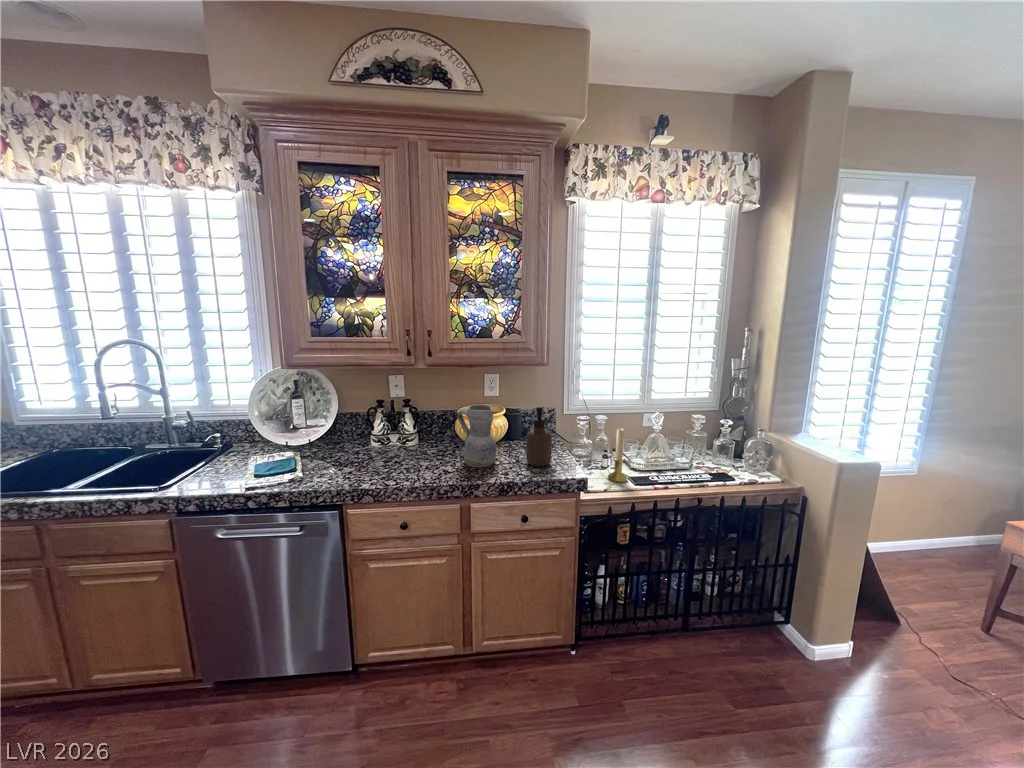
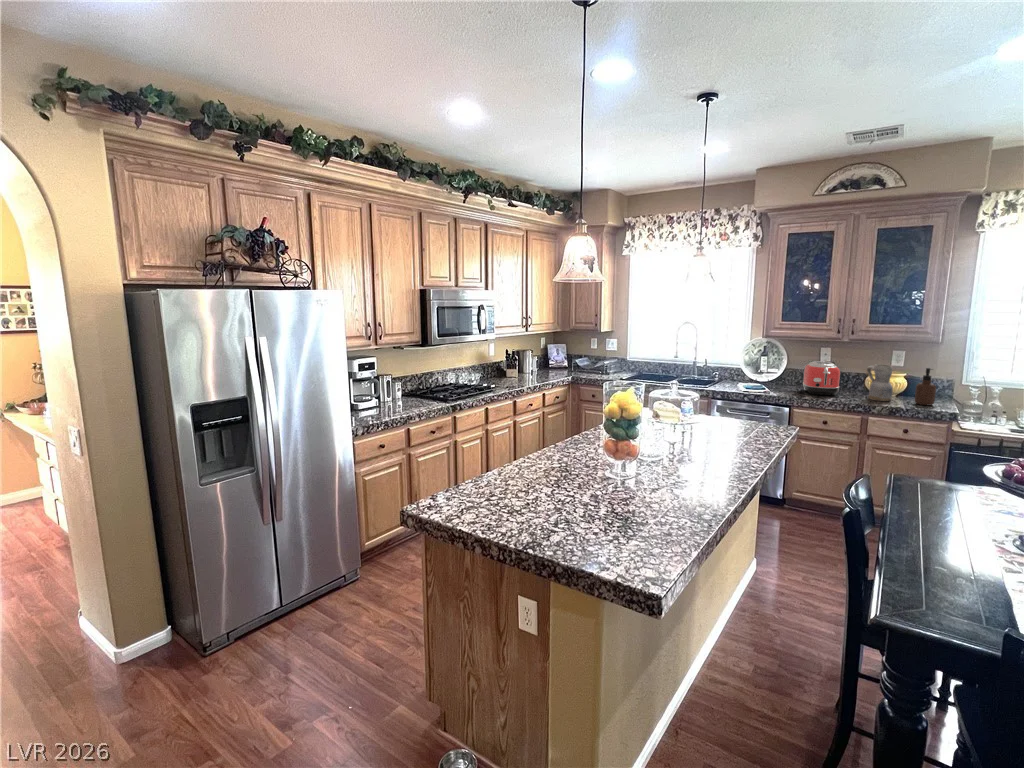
toaster: none [362,404,420,471] -> present [803,361,840,396]
candle holder: present [608,428,627,483] -> none [988,390,1005,429]

